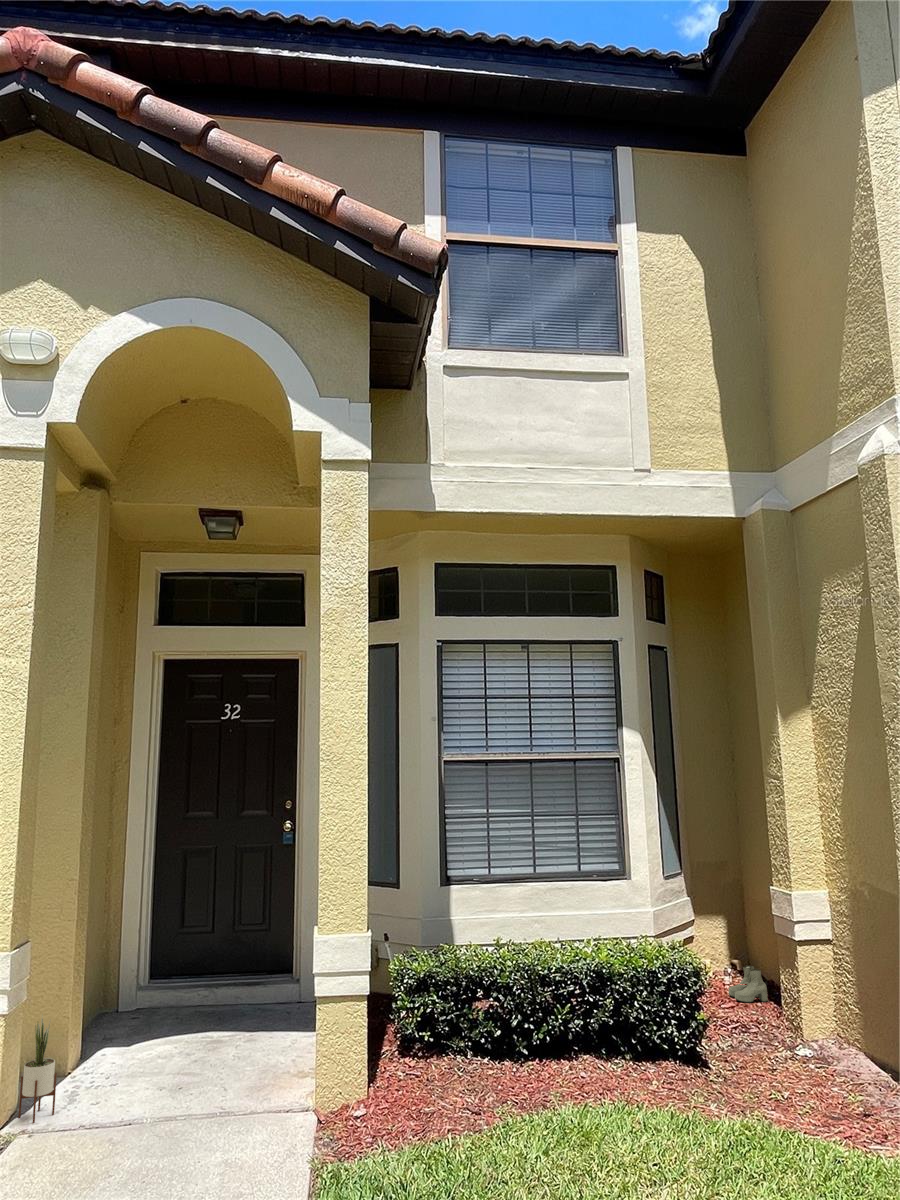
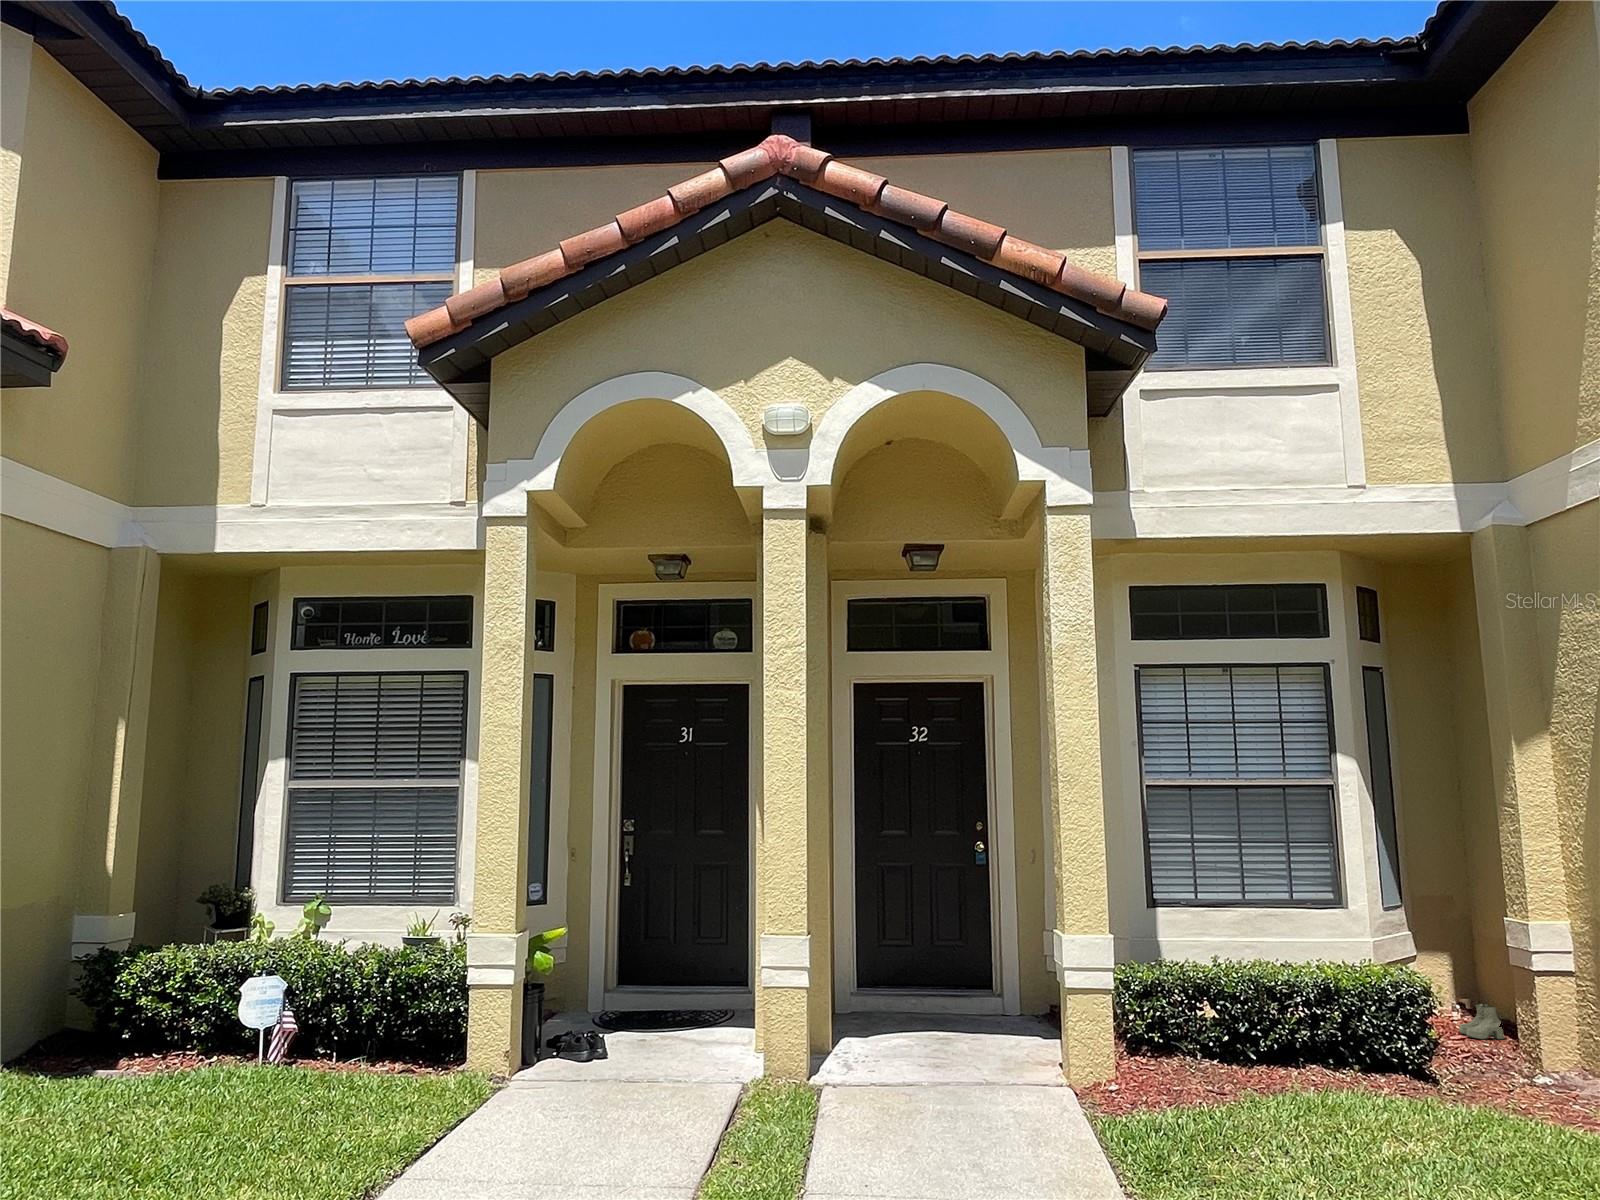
potted plant: present [18,1015,57,1123] -> none [814,994,842,1082]

